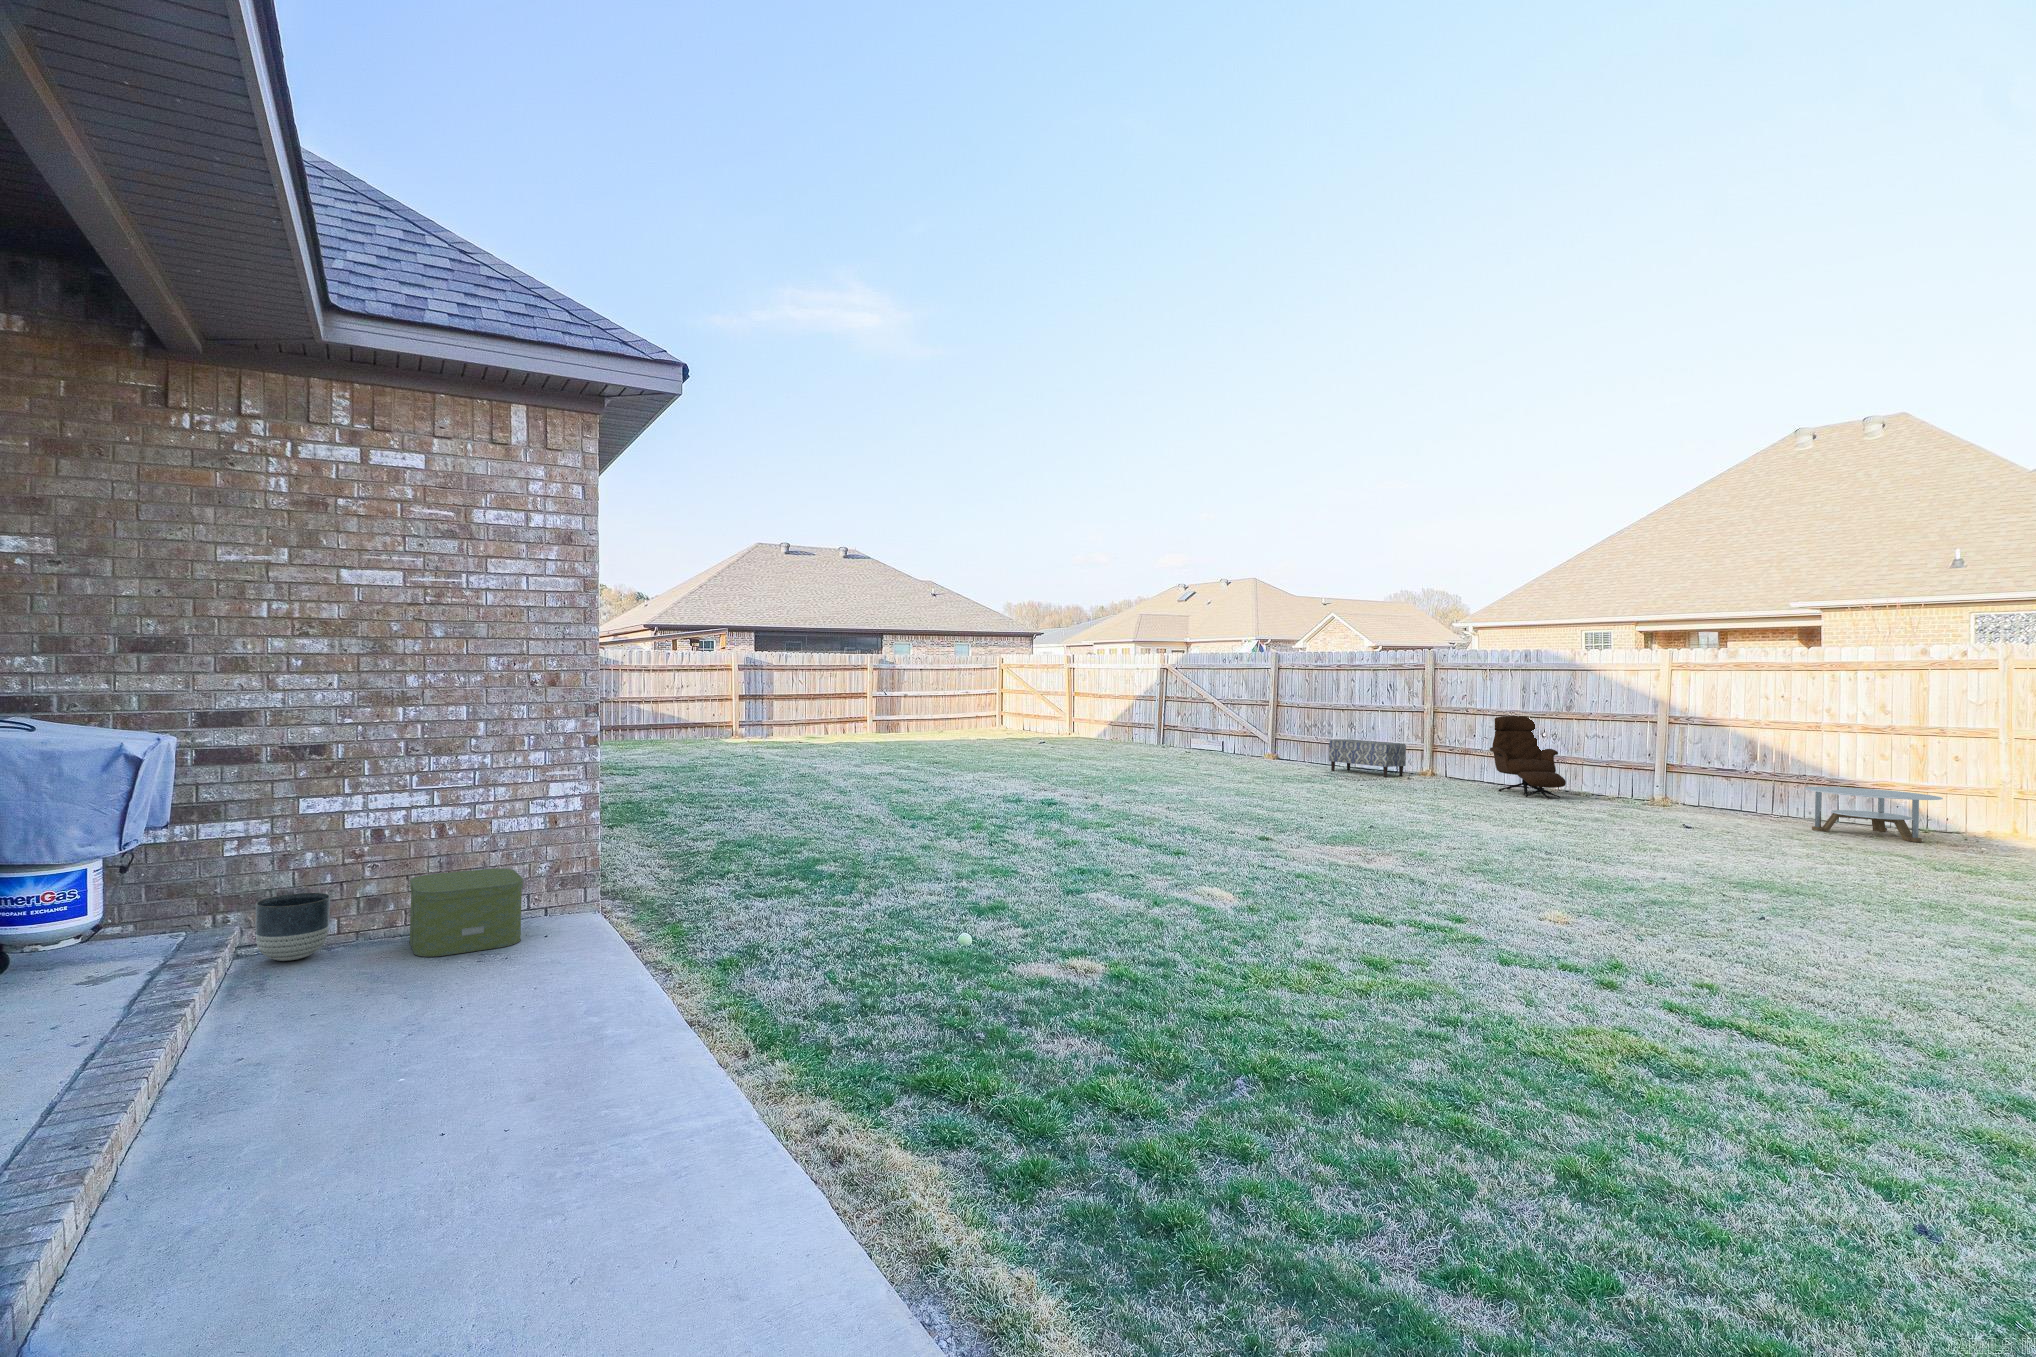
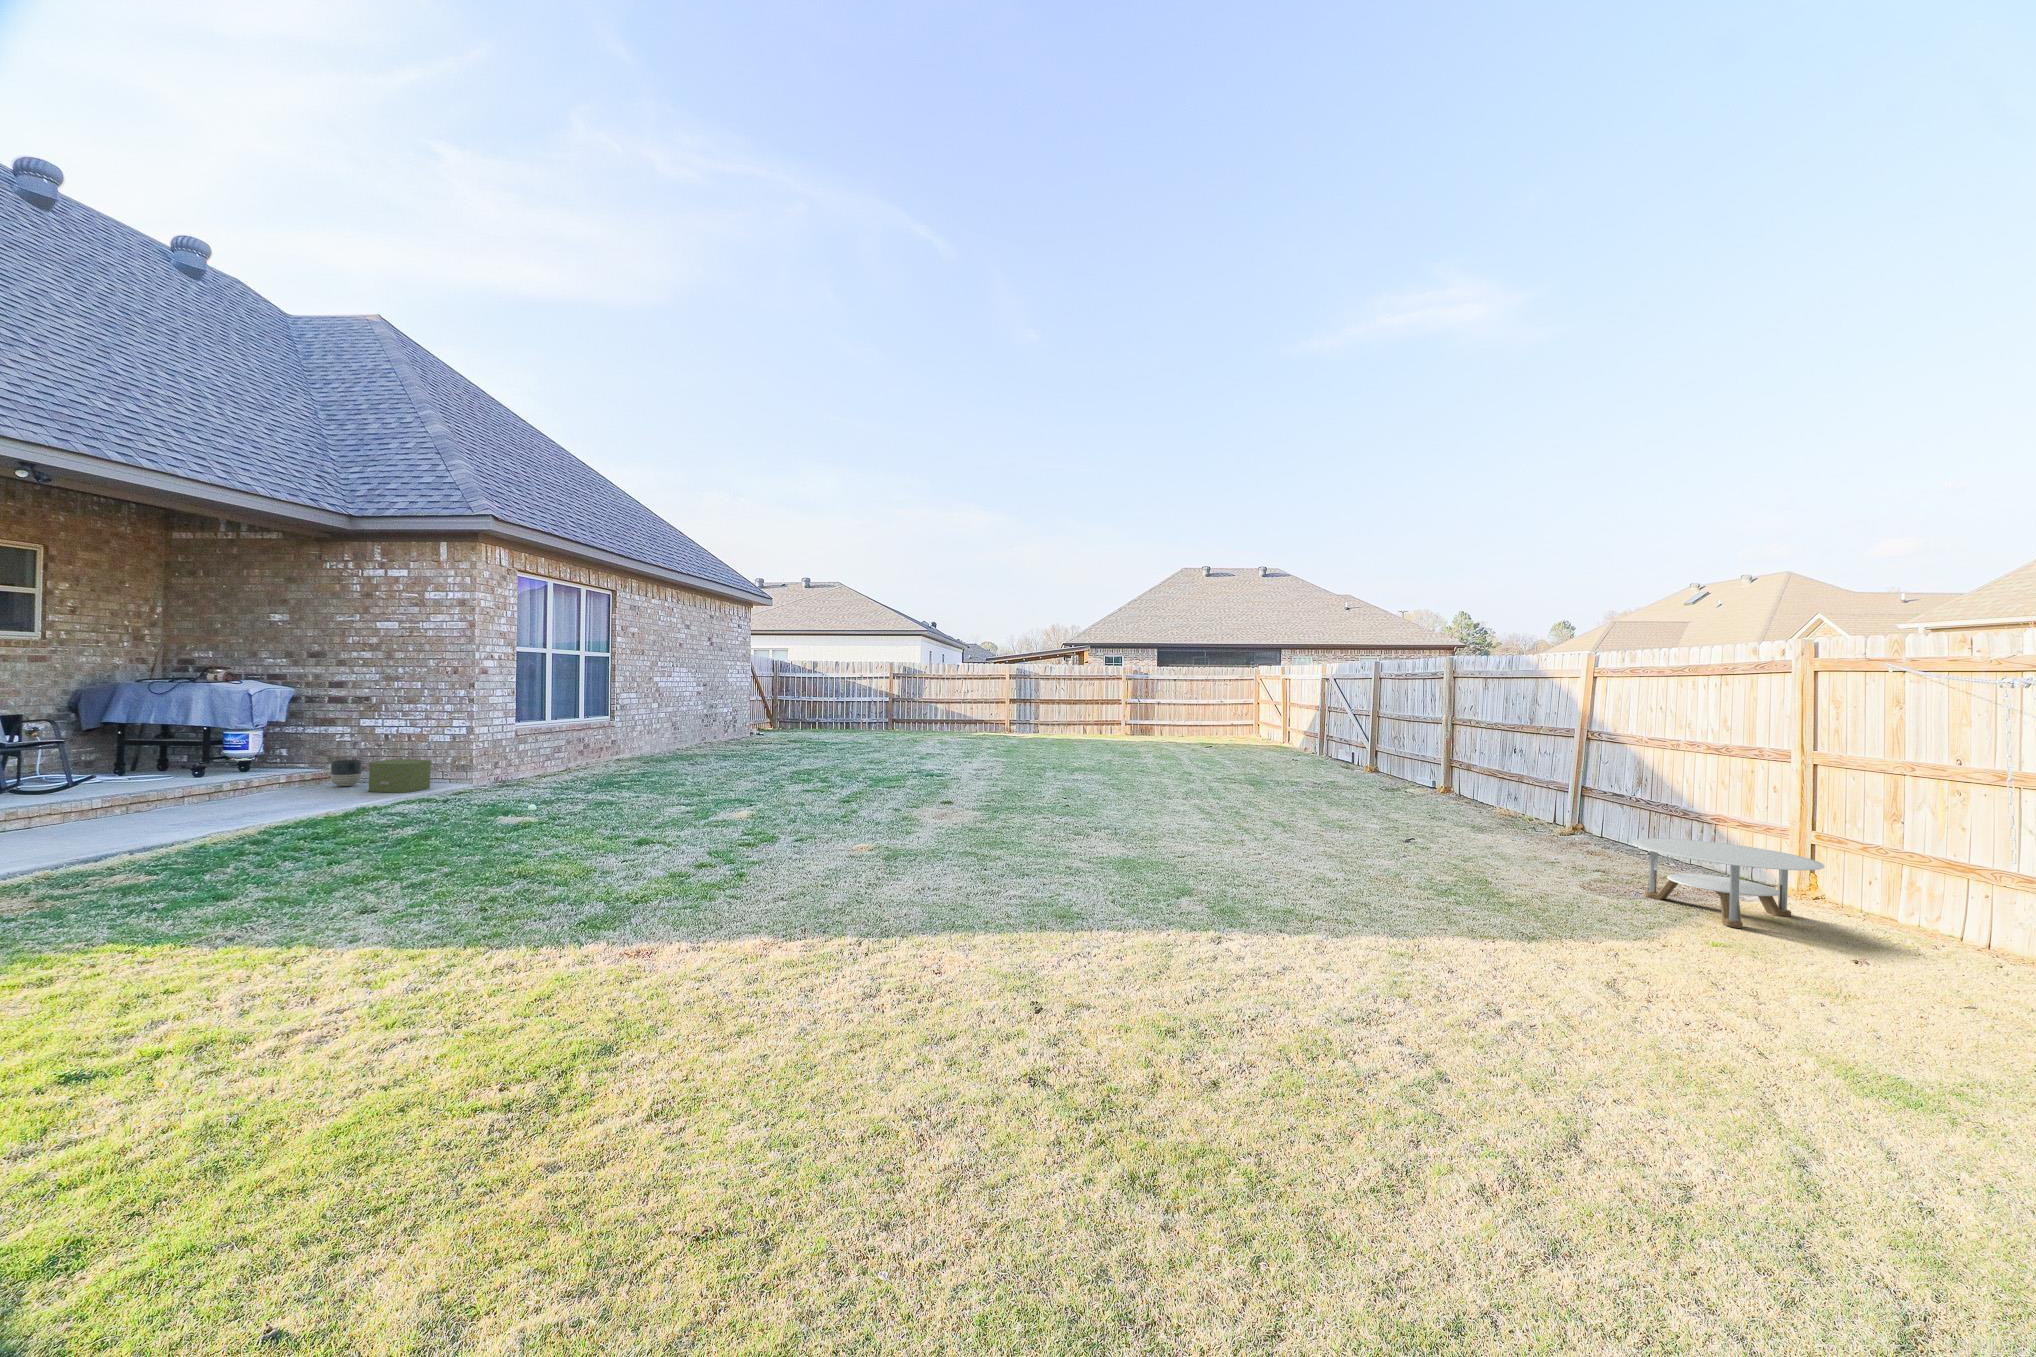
lounge chair: present [1490,716,1566,799] -> none [1443,734,1532,832]
bench: present [1329,739,1406,777] -> none [1370,755,1433,799]

